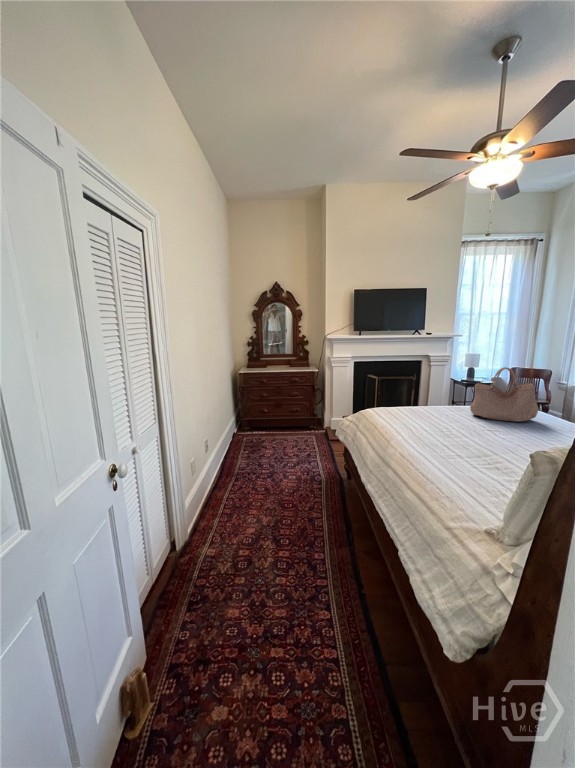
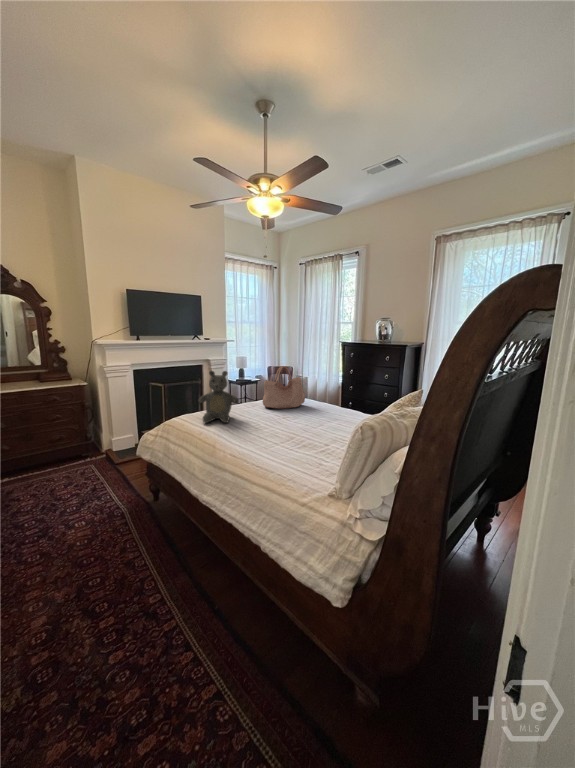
teddy bear: none [390,367,433,423] -> present [199,371,239,423]

